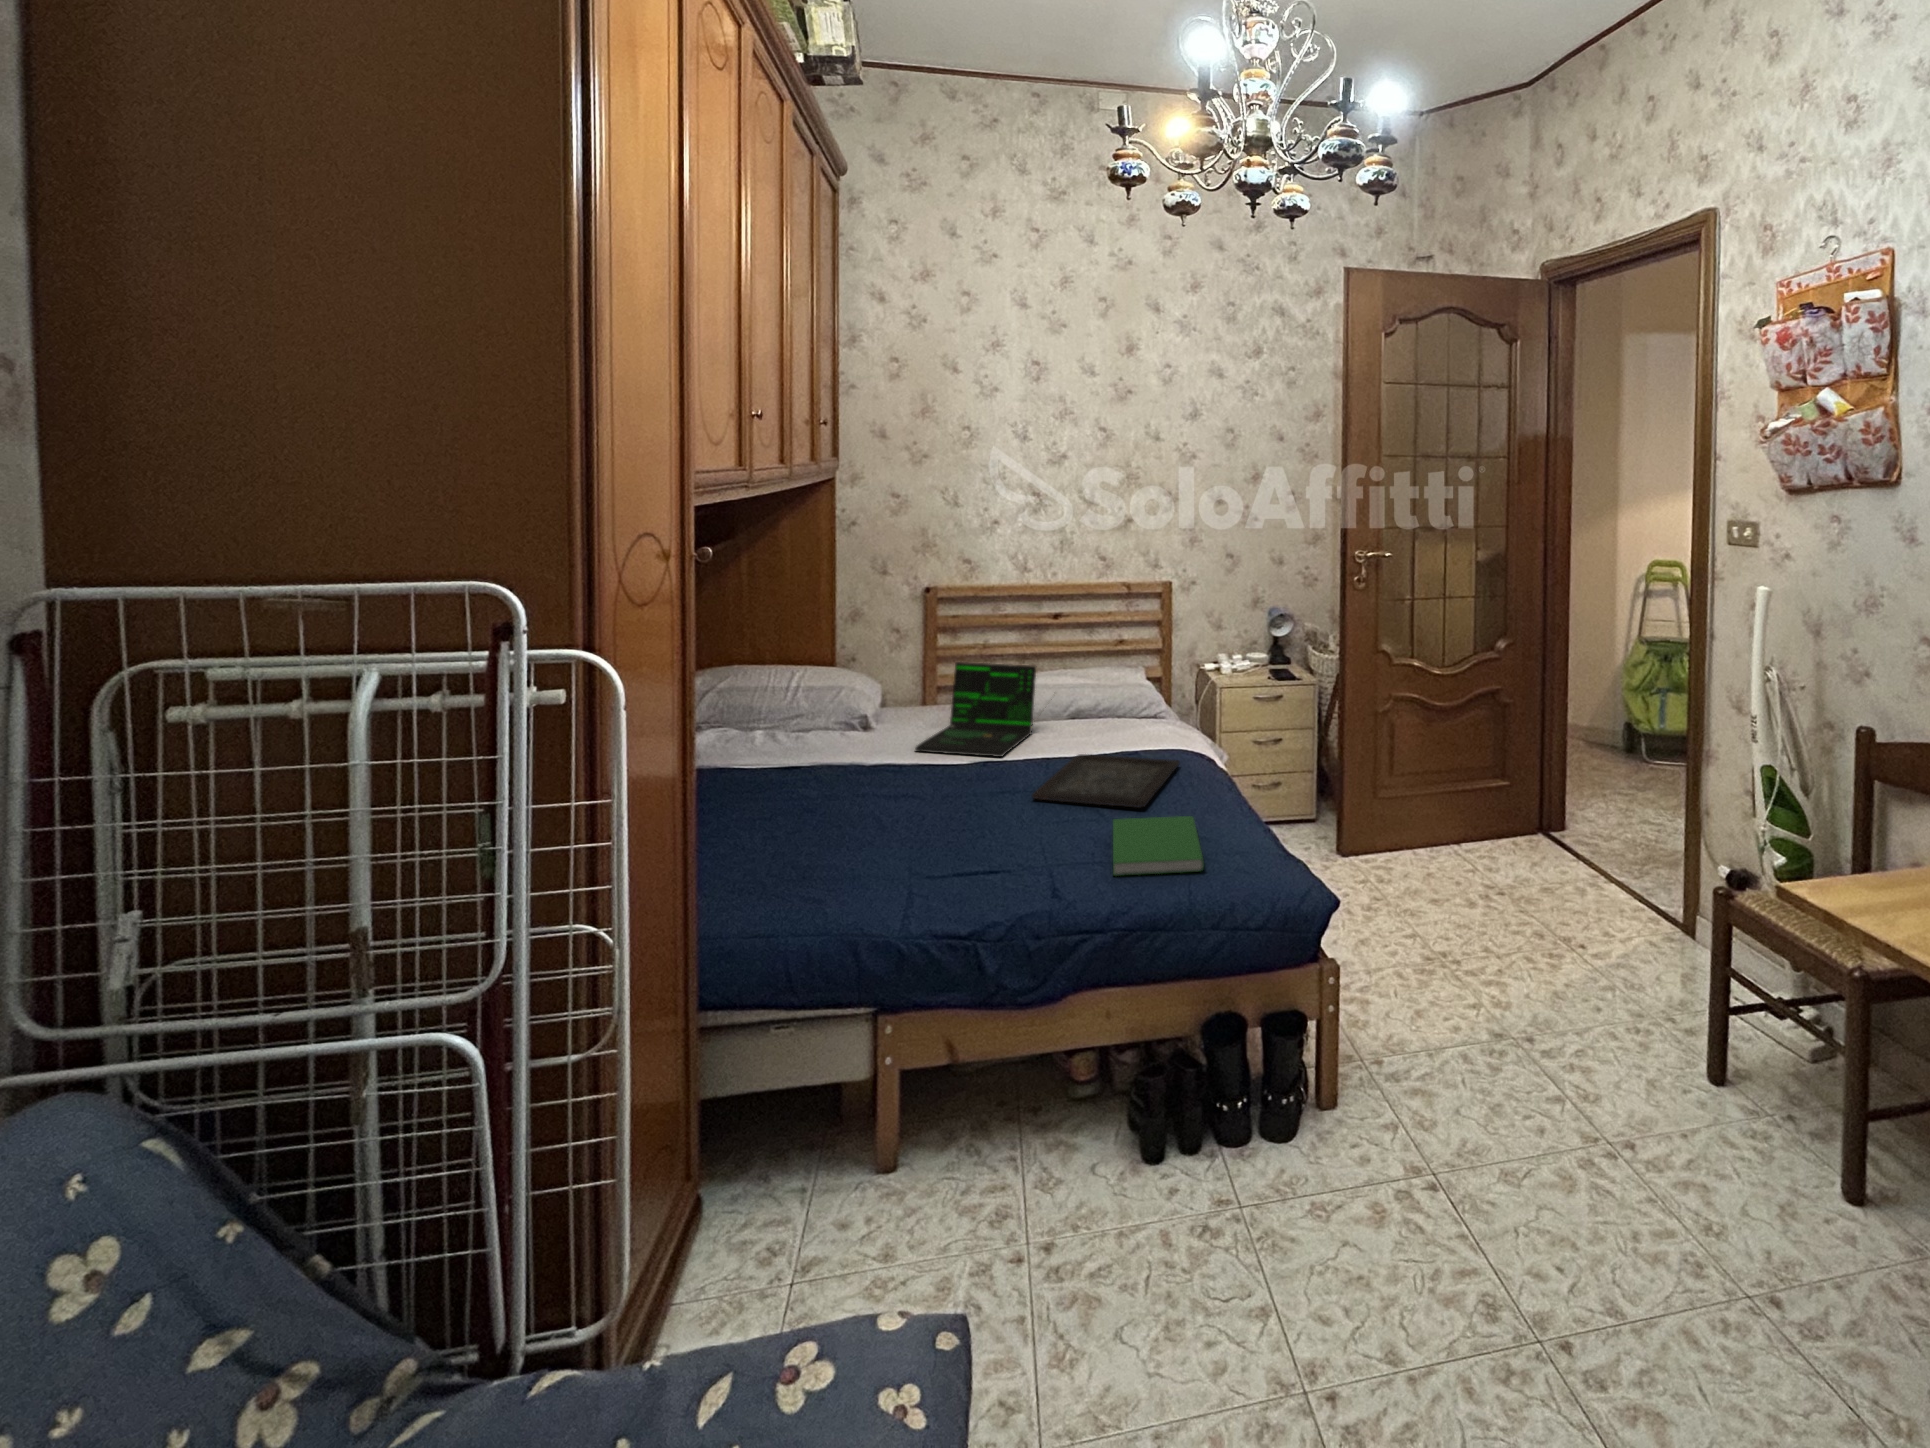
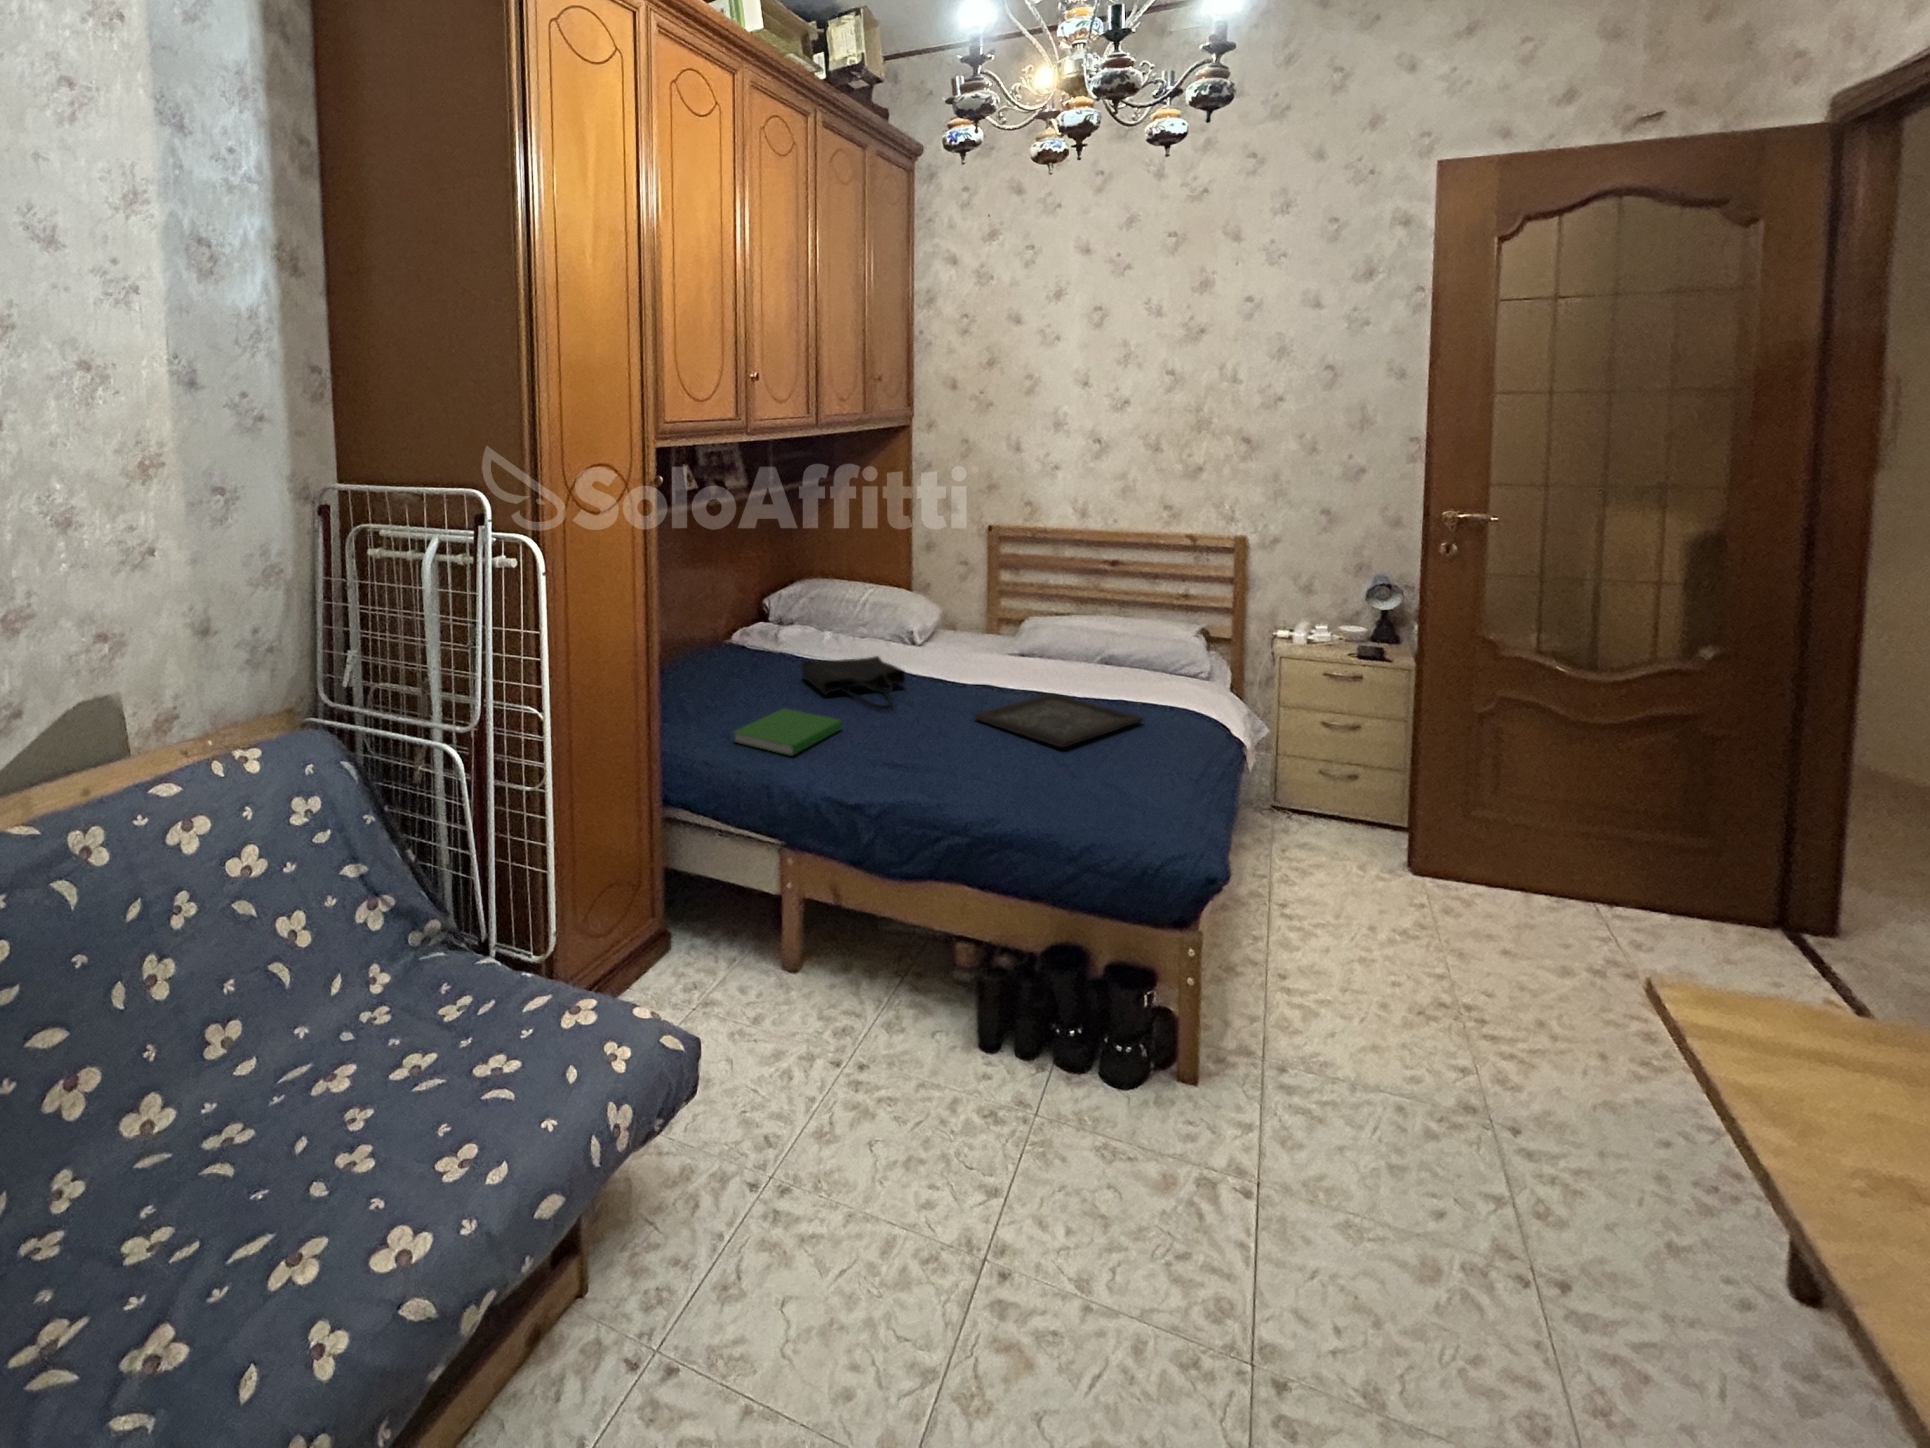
laptop: present [915,662,1052,757] -> none [920,594,1055,682]
tote bag: none [788,751,935,814] -> present [801,656,905,710]
hardcover book: present [1113,816,1204,876] -> present [734,708,842,756]

